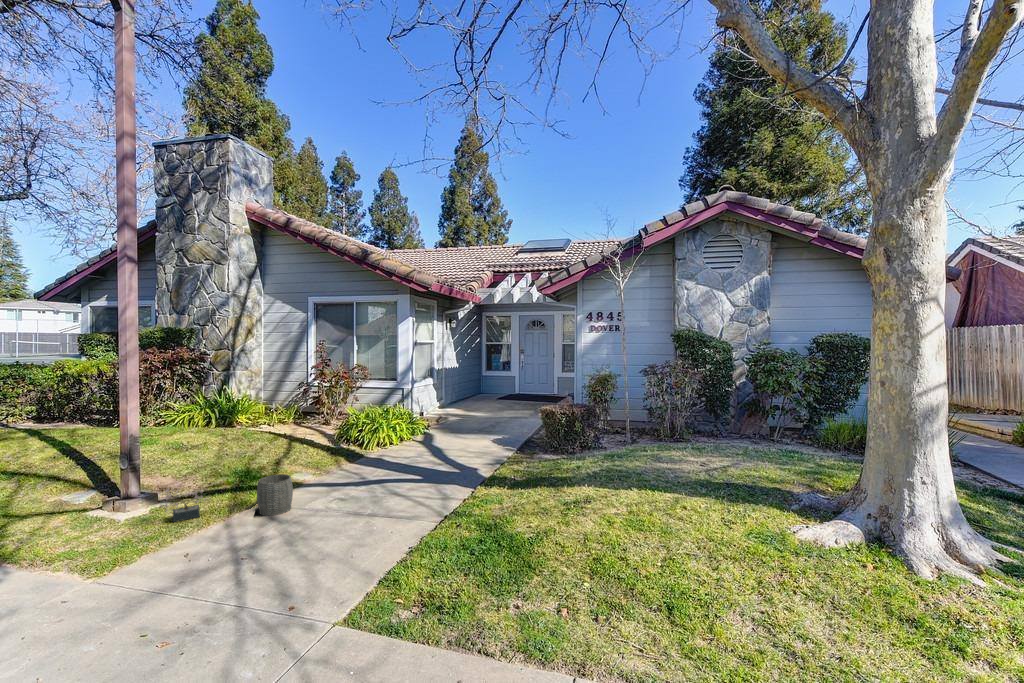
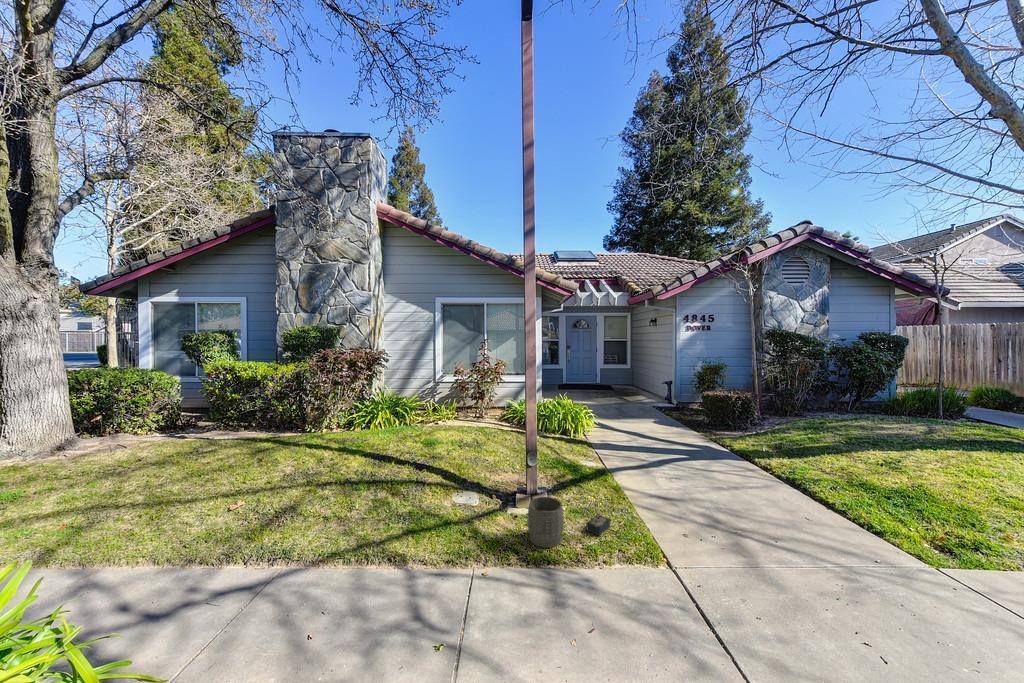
woven basket: present [257,474,293,516] -> present [528,497,564,548]

